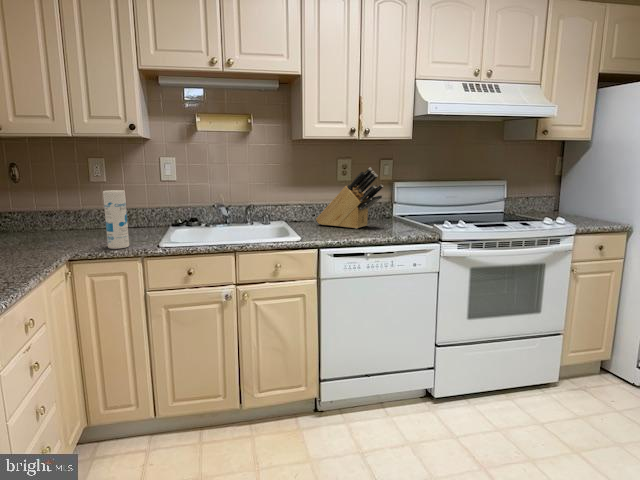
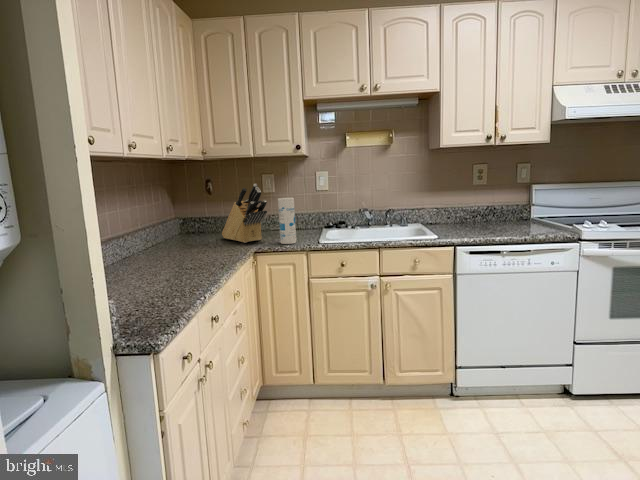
knife block: present [316,168,383,229] -> present [222,184,267,243]

